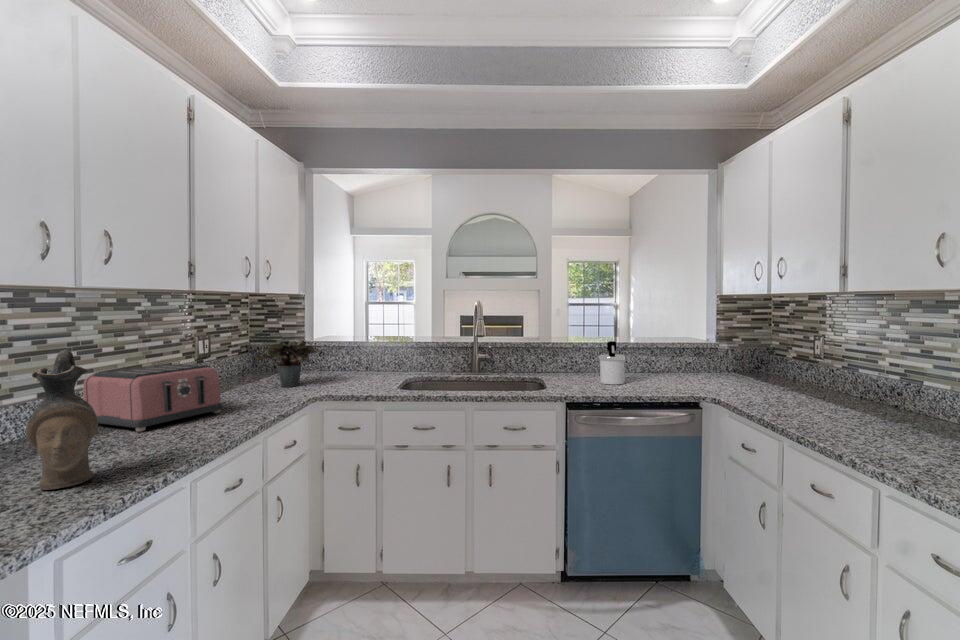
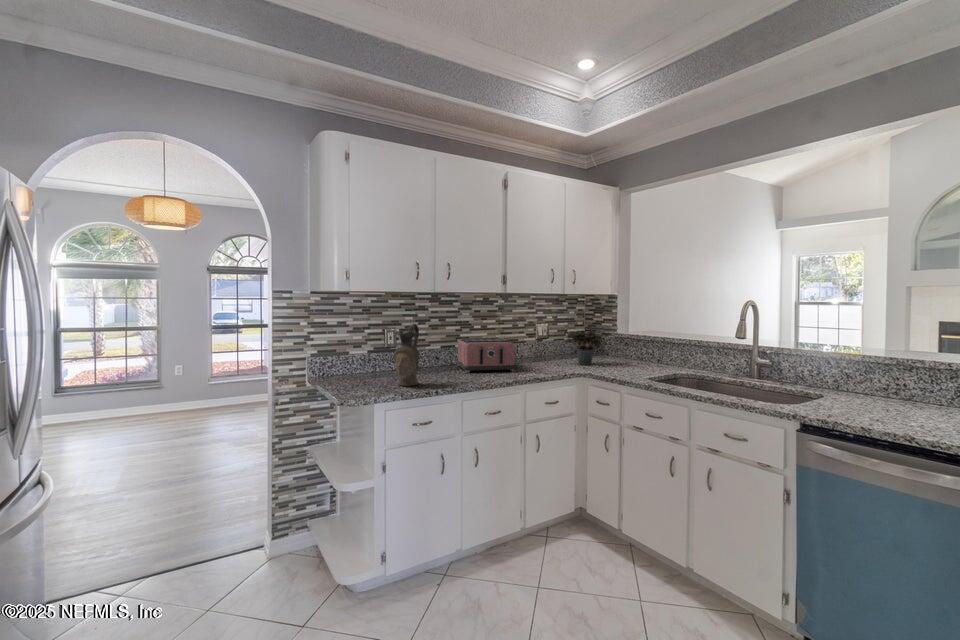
soap dispenser: present [599,341,625,385] -> none [885,362,930,419]

